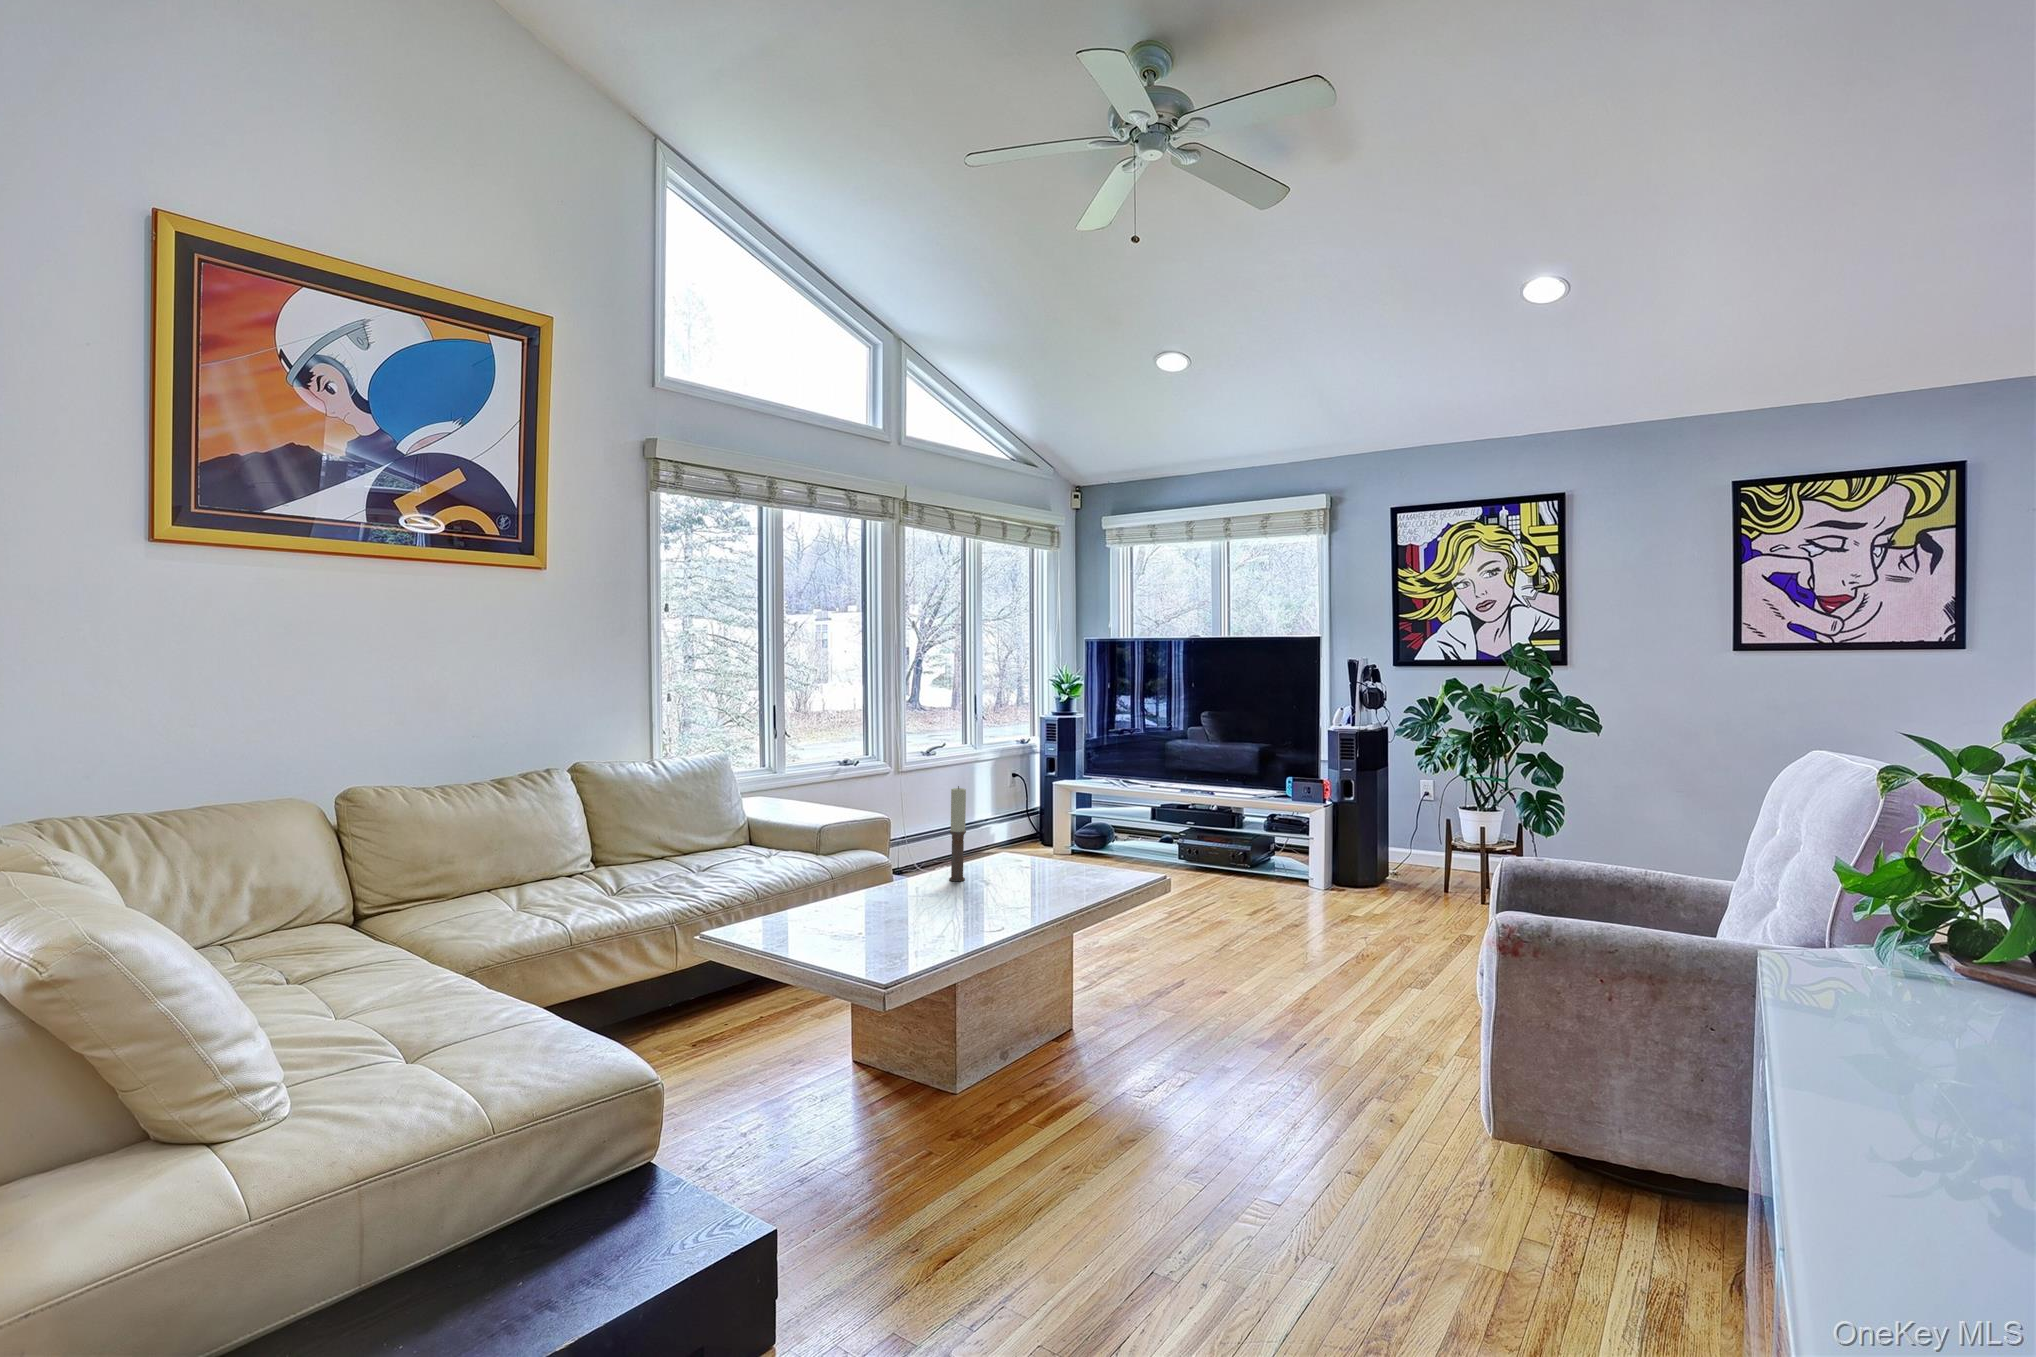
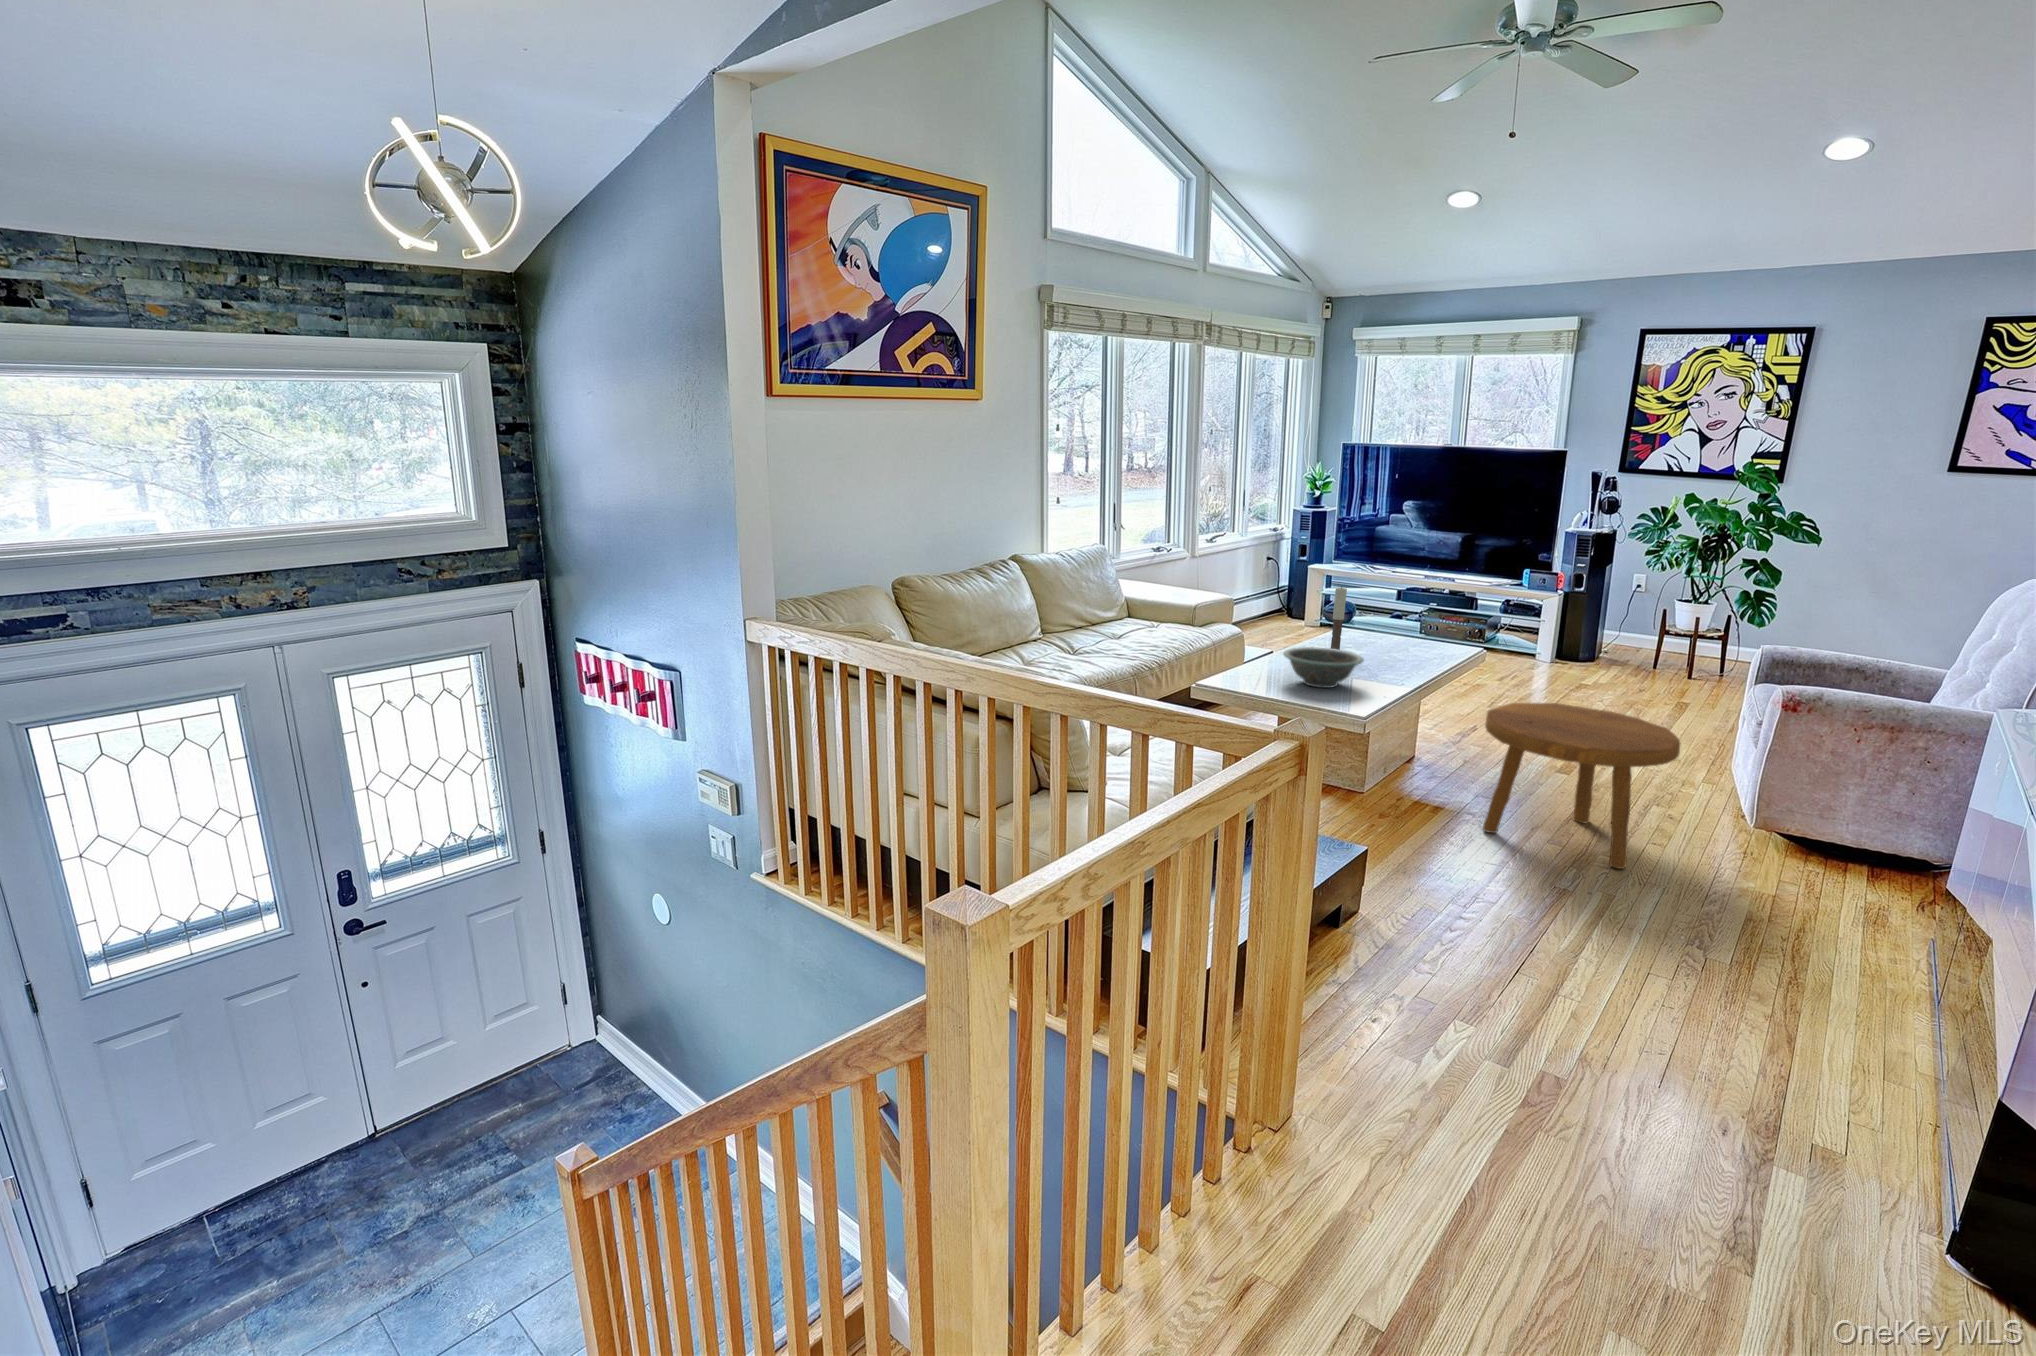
decorative bowl: none [818,870,932,930] -> present [1283,647,1363,688]
footstool: none [1073,946,1342,1232] -> present [1483,703,1680,869]

